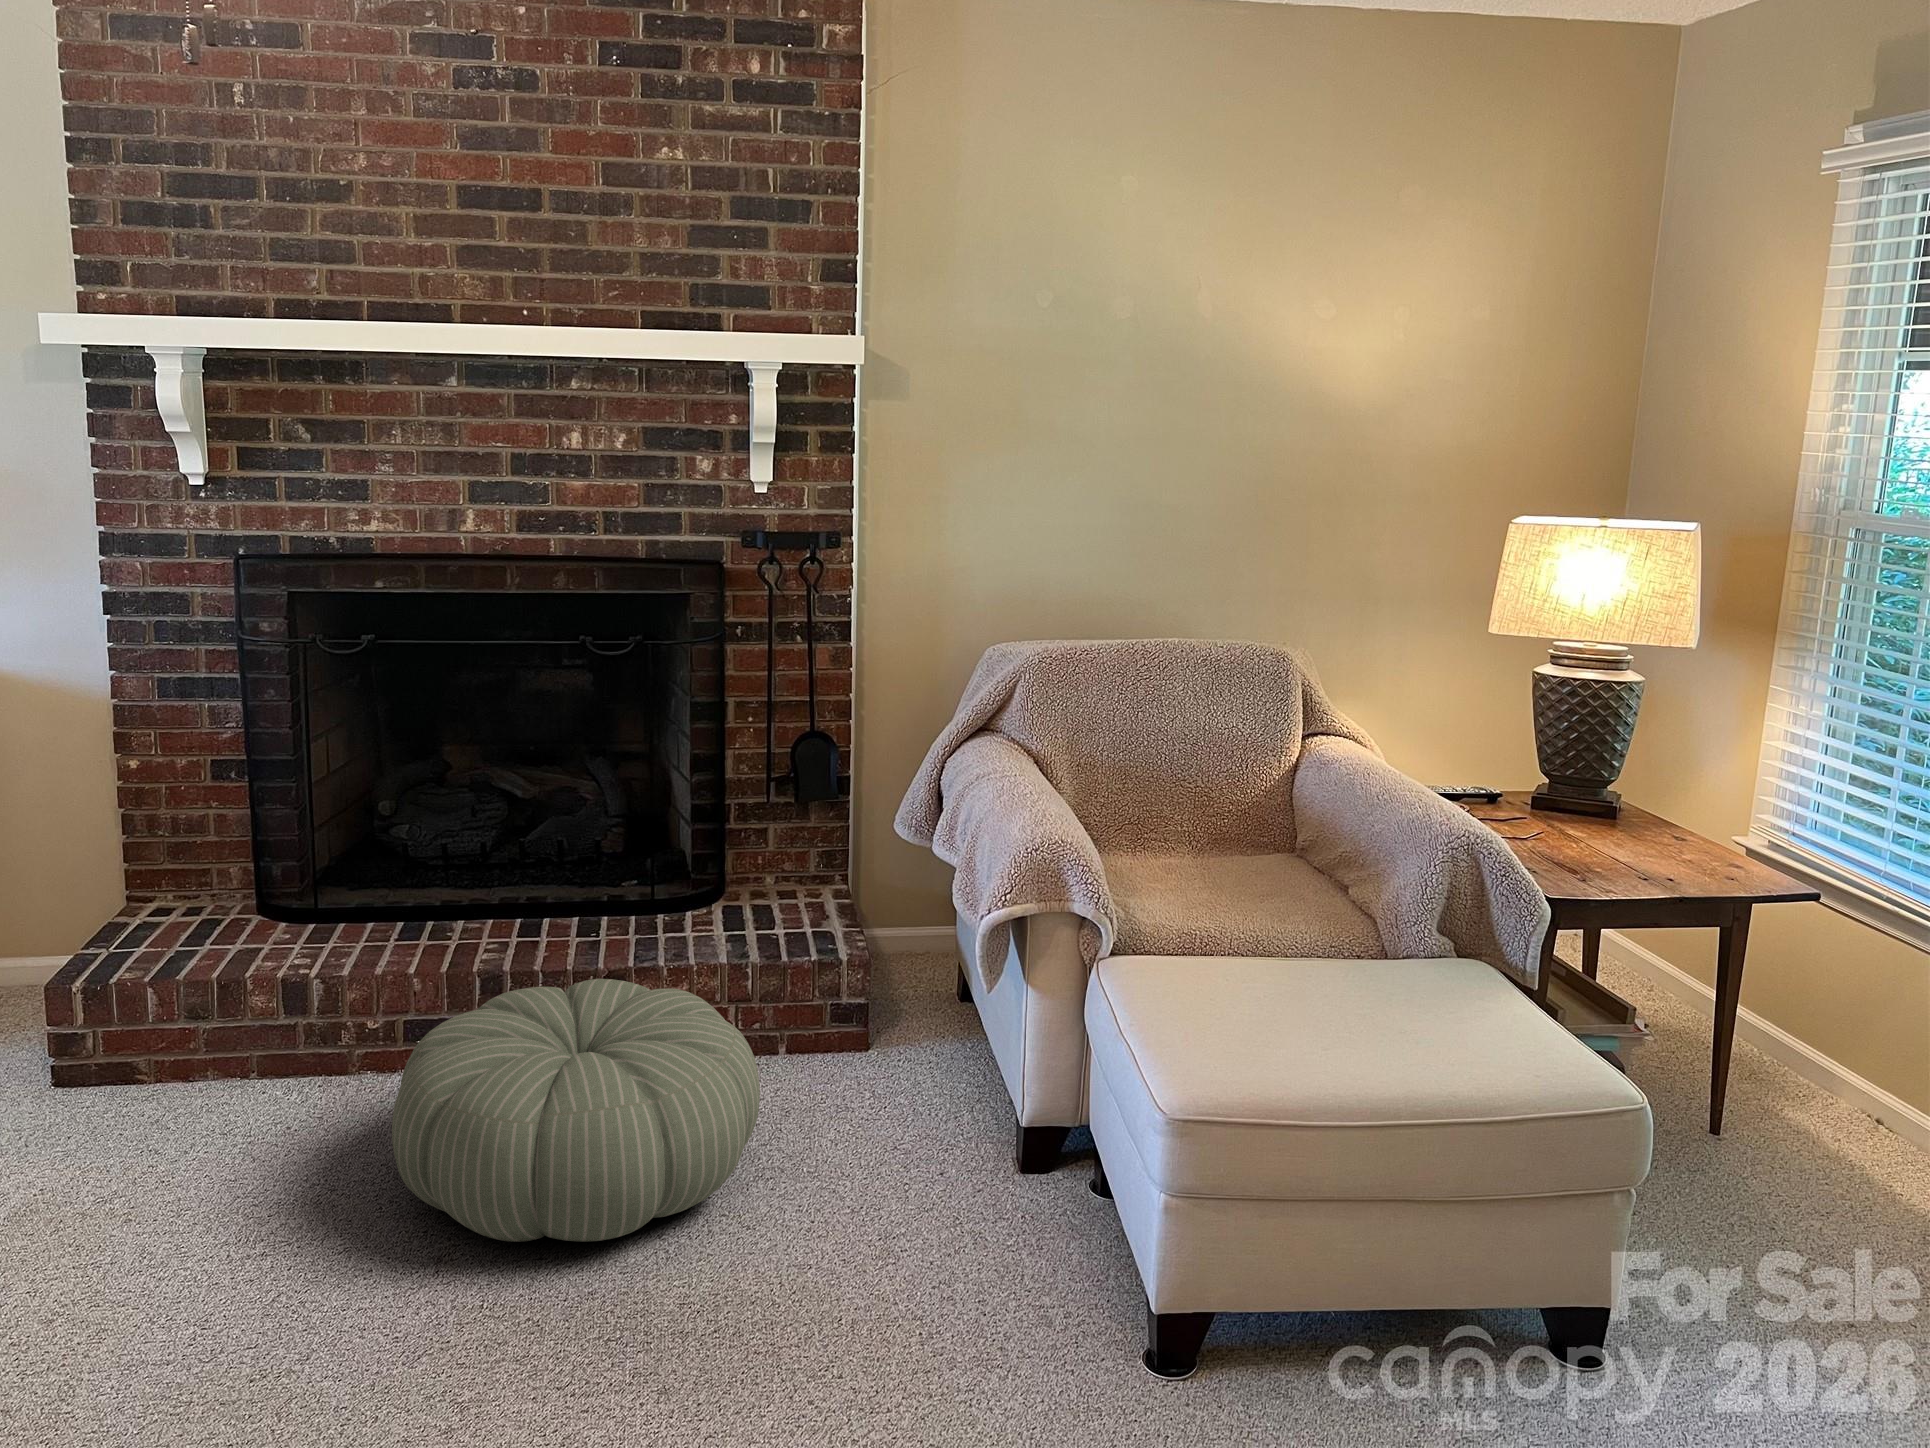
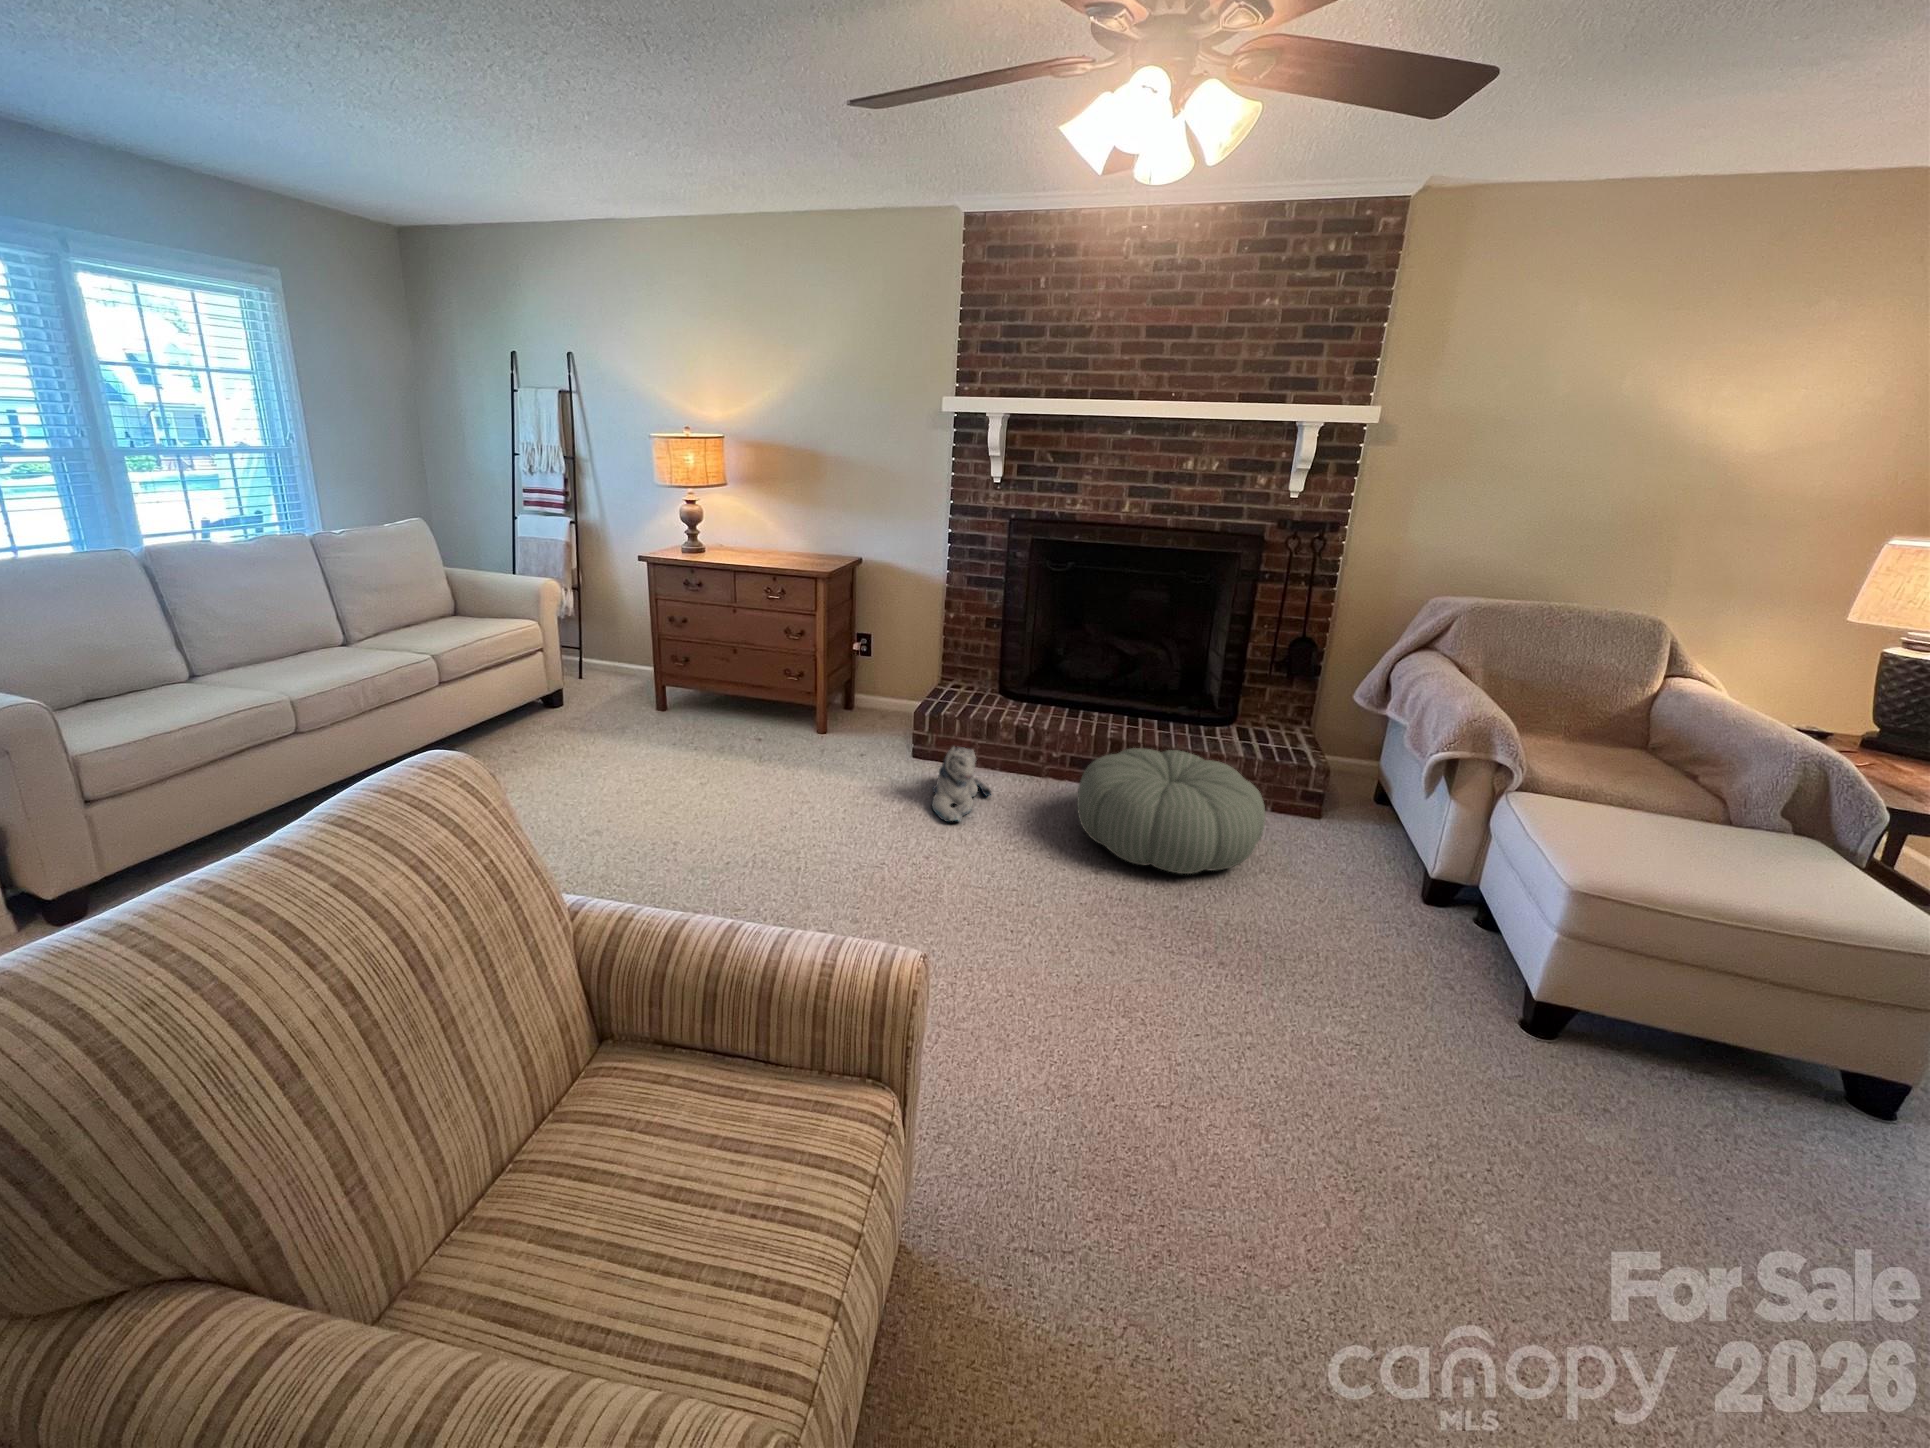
plush toy: none [63,1058,220,1243] -> present [932,747,991,822]

